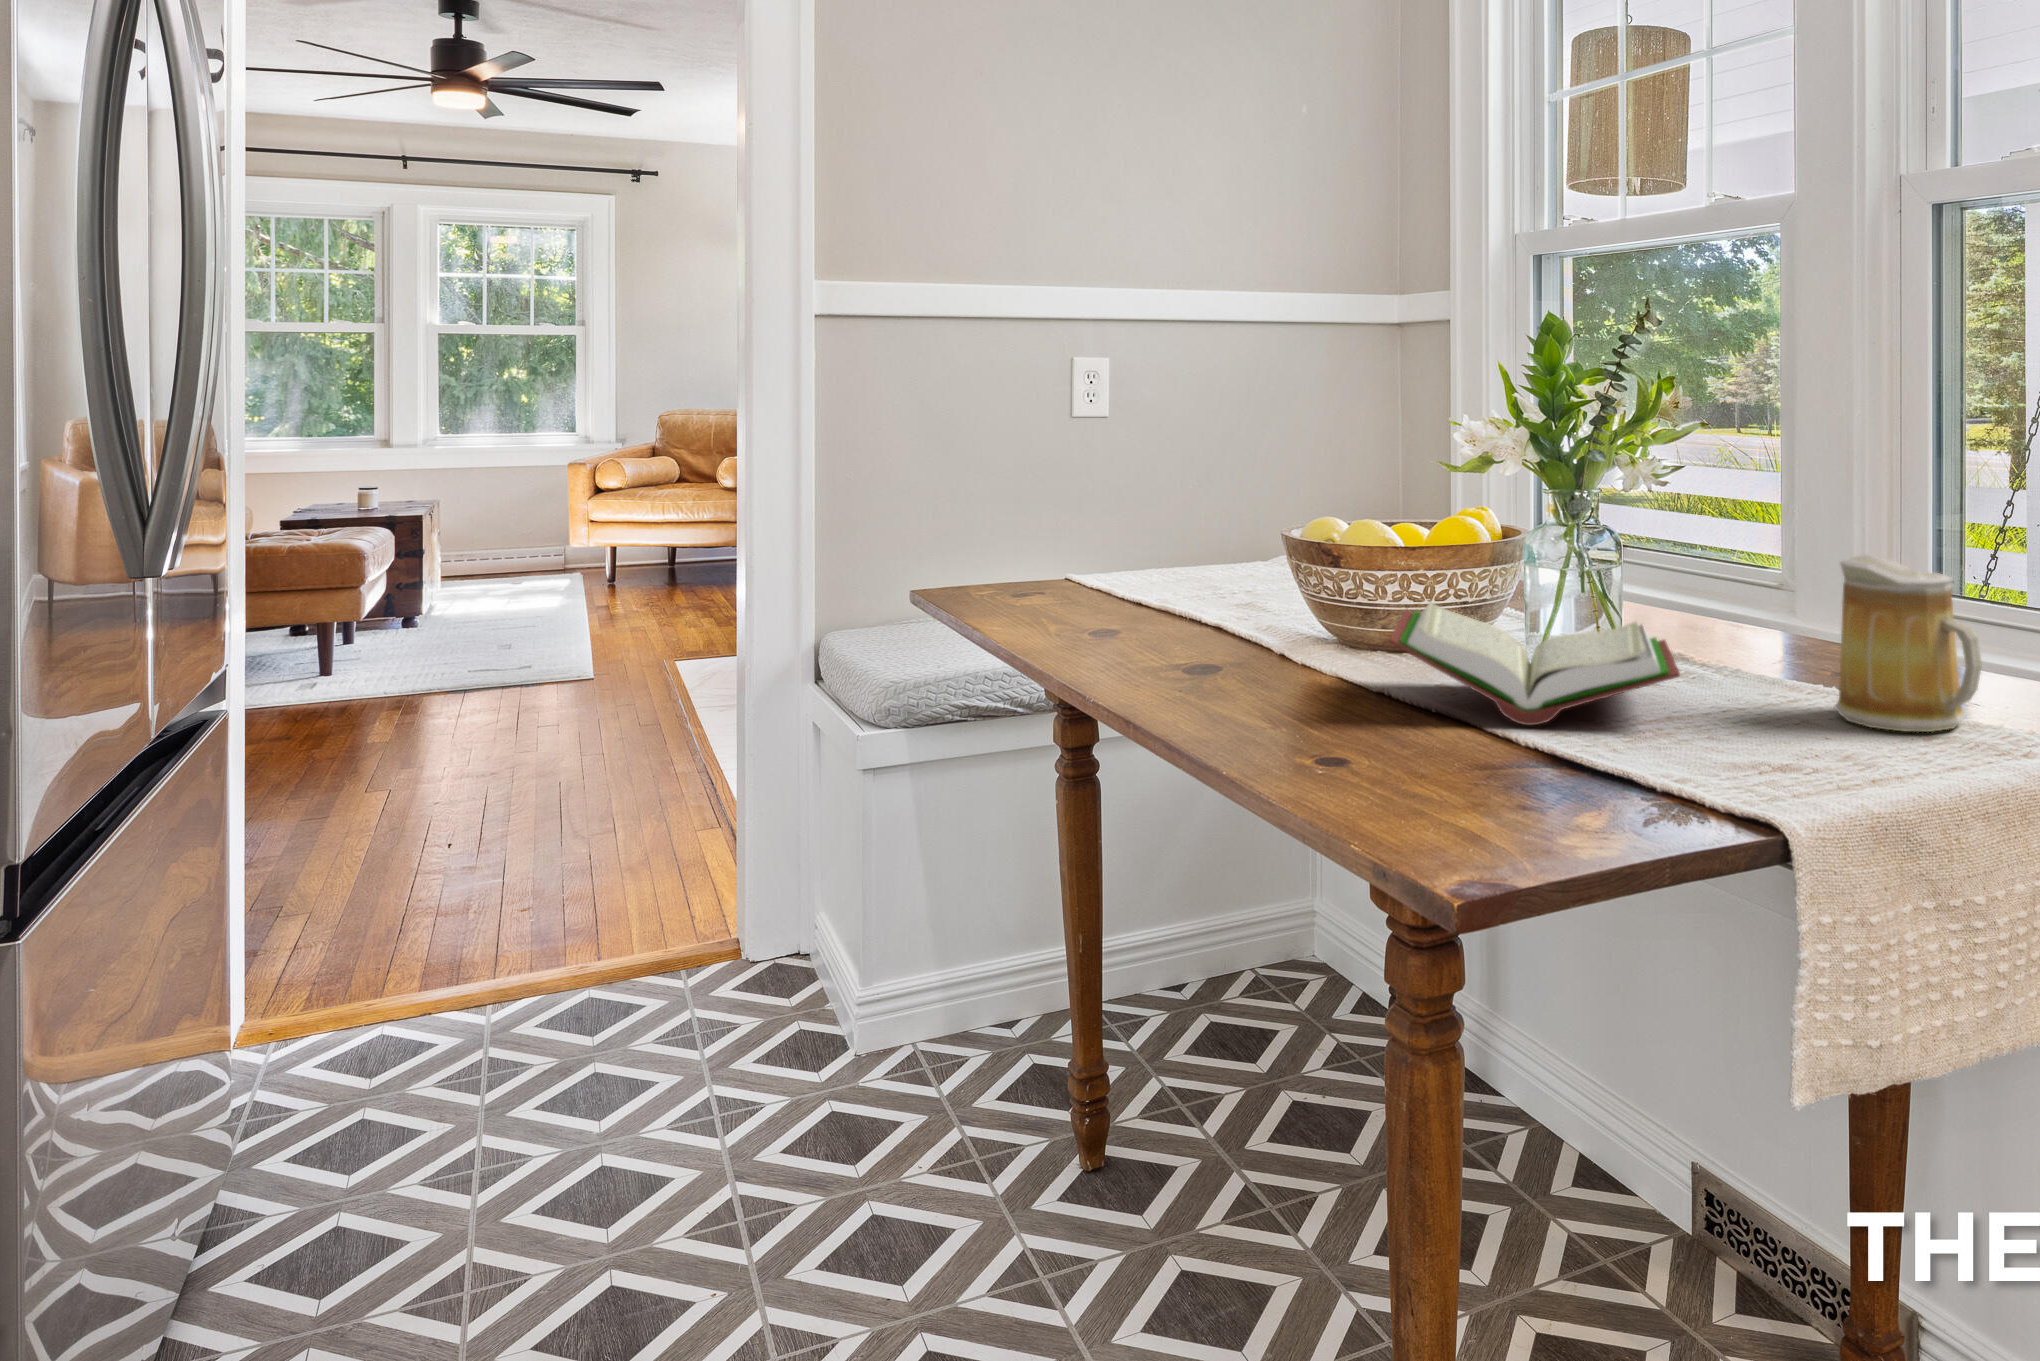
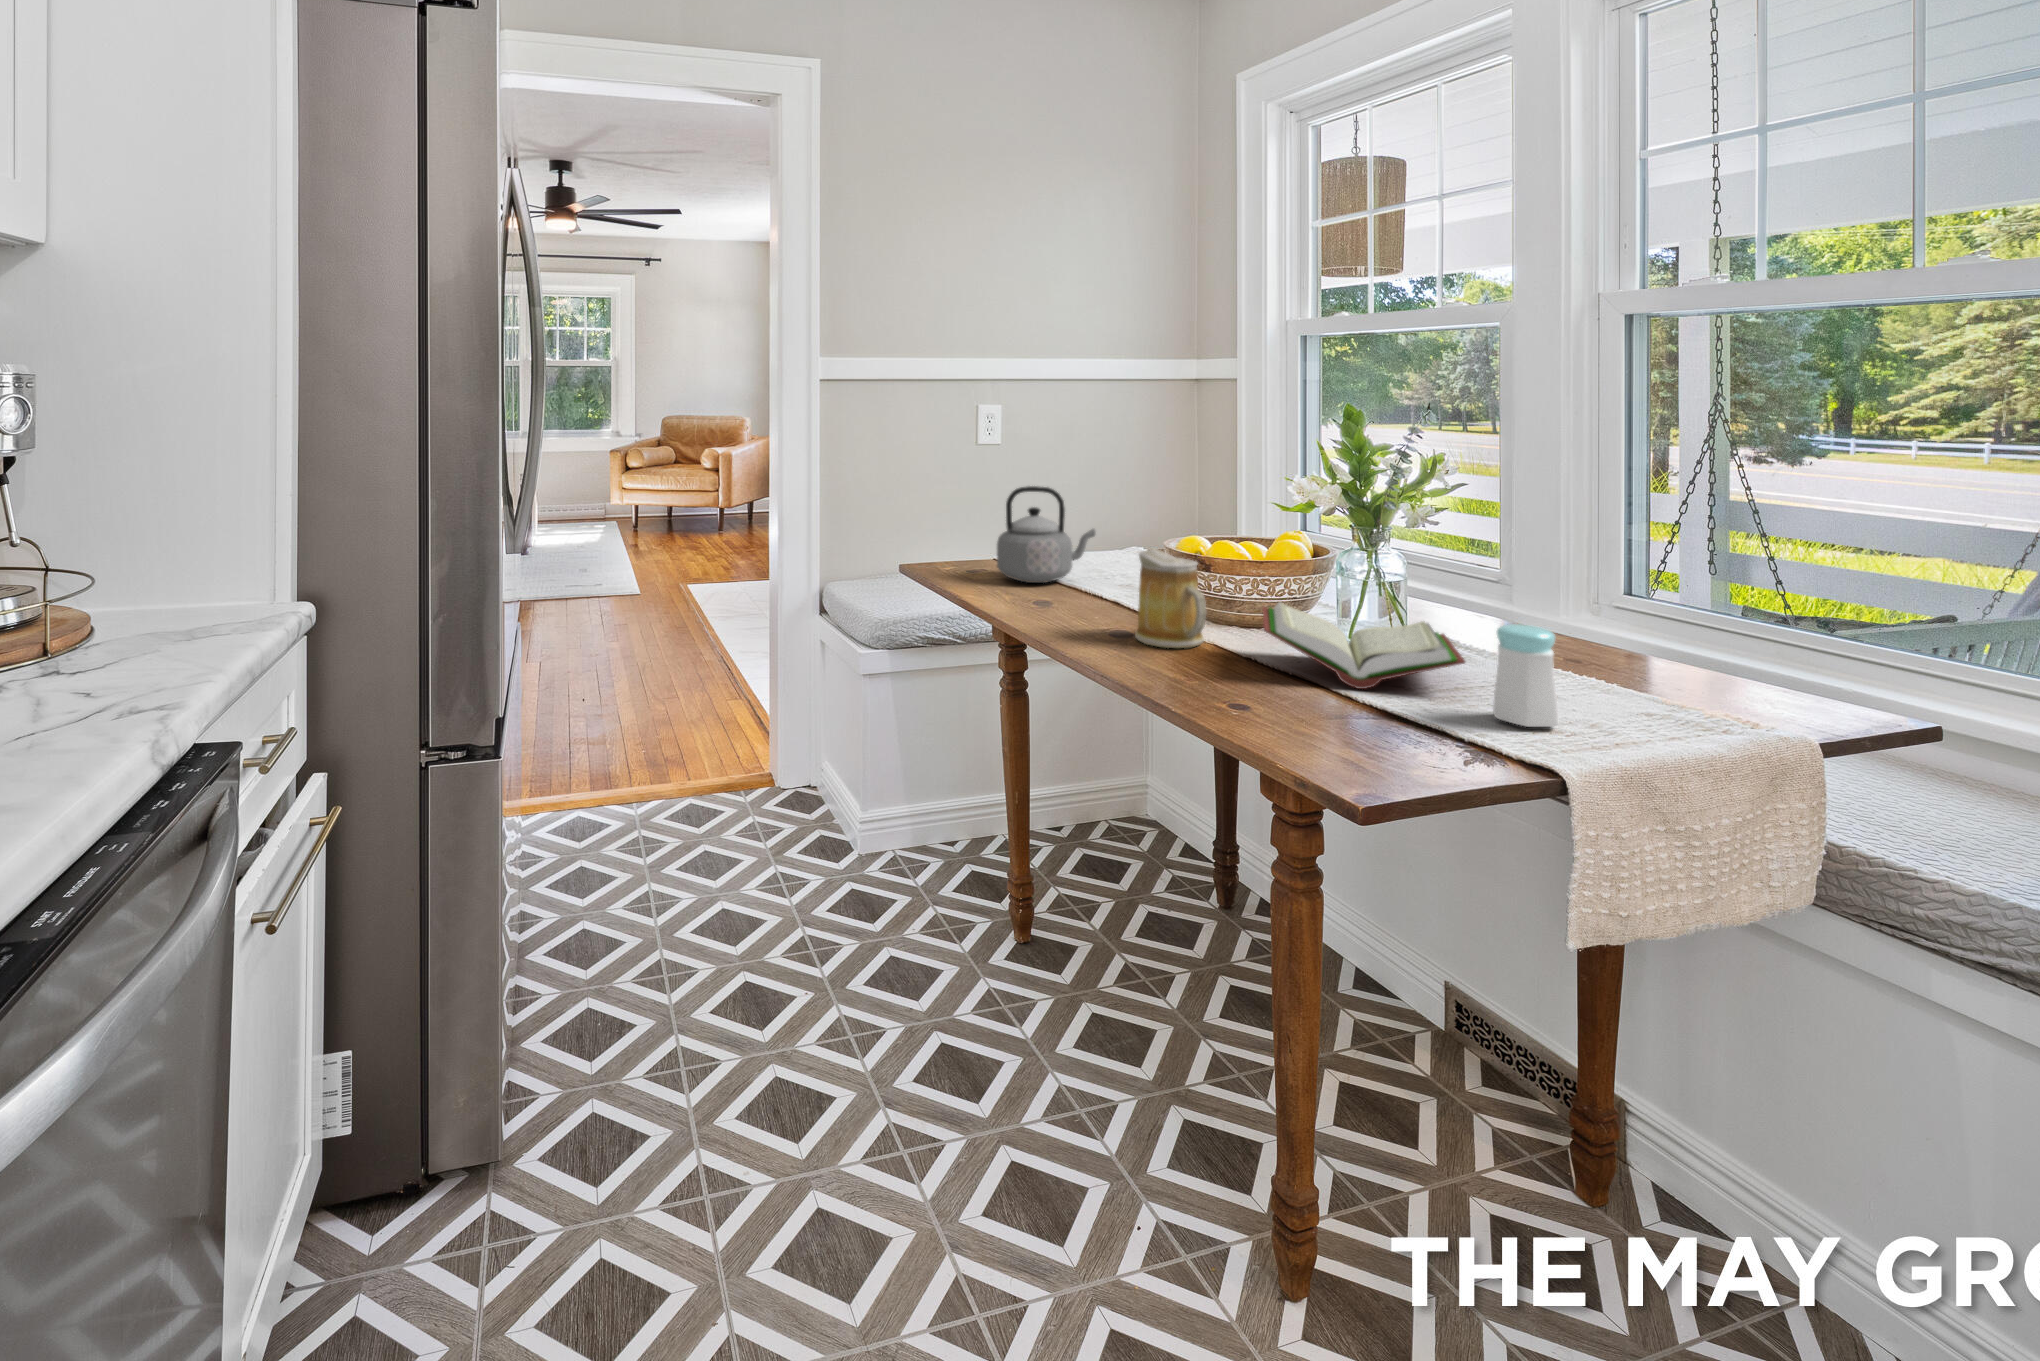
teapot: none [1046,452,1200,603] -> present [997,486,1095,583]
mug: present [1835,554,1982,732] -> present [1135,549,1206,648]
salt shaker: none [1711,610,1801,765] -> present [1493,624,1558,727]

